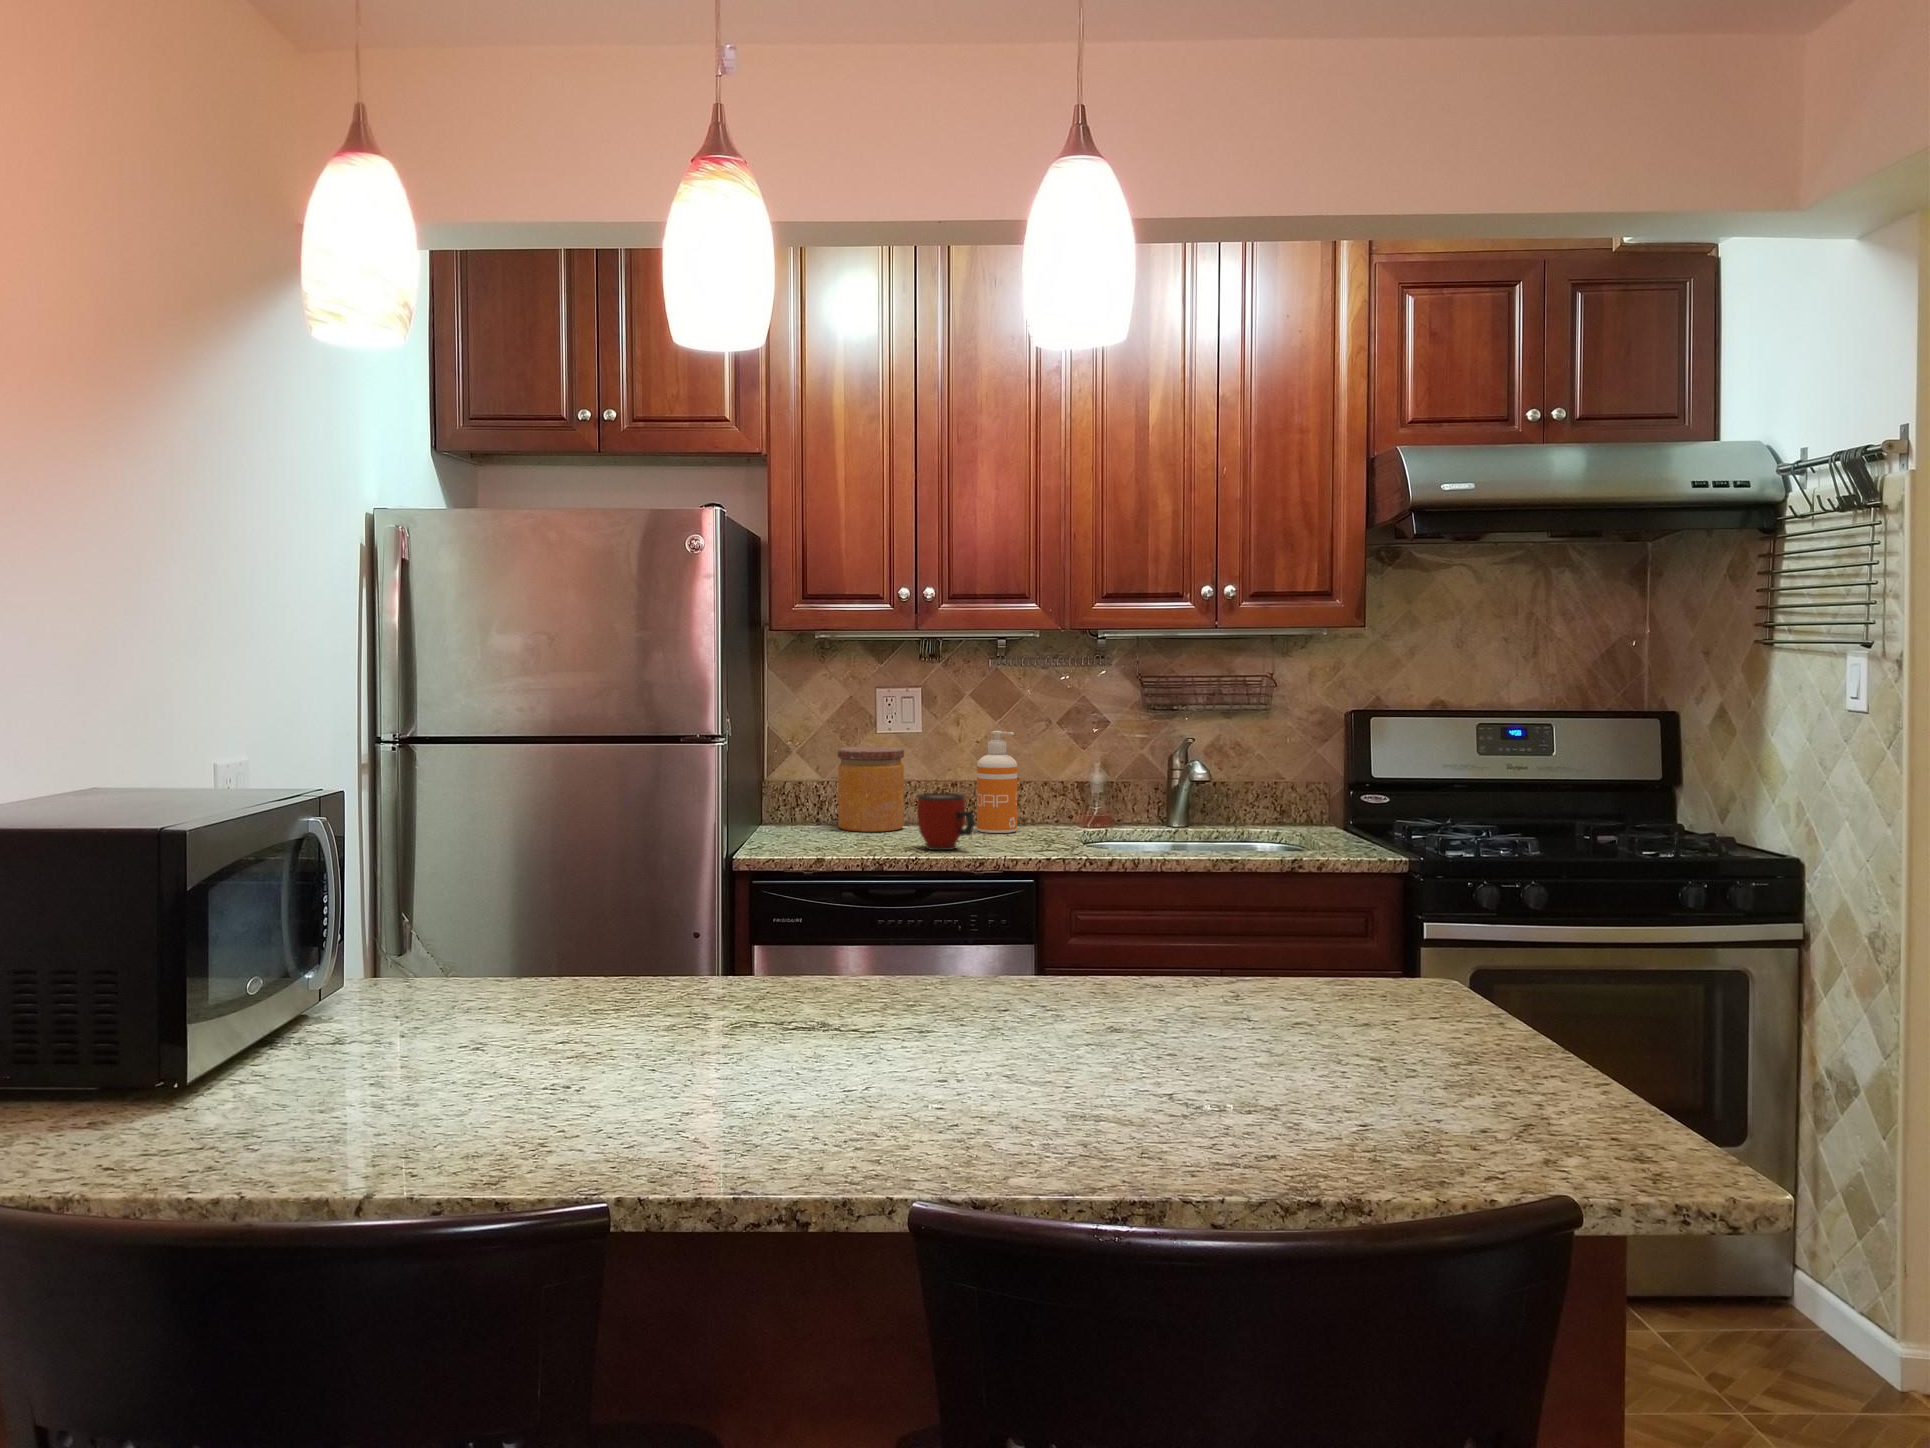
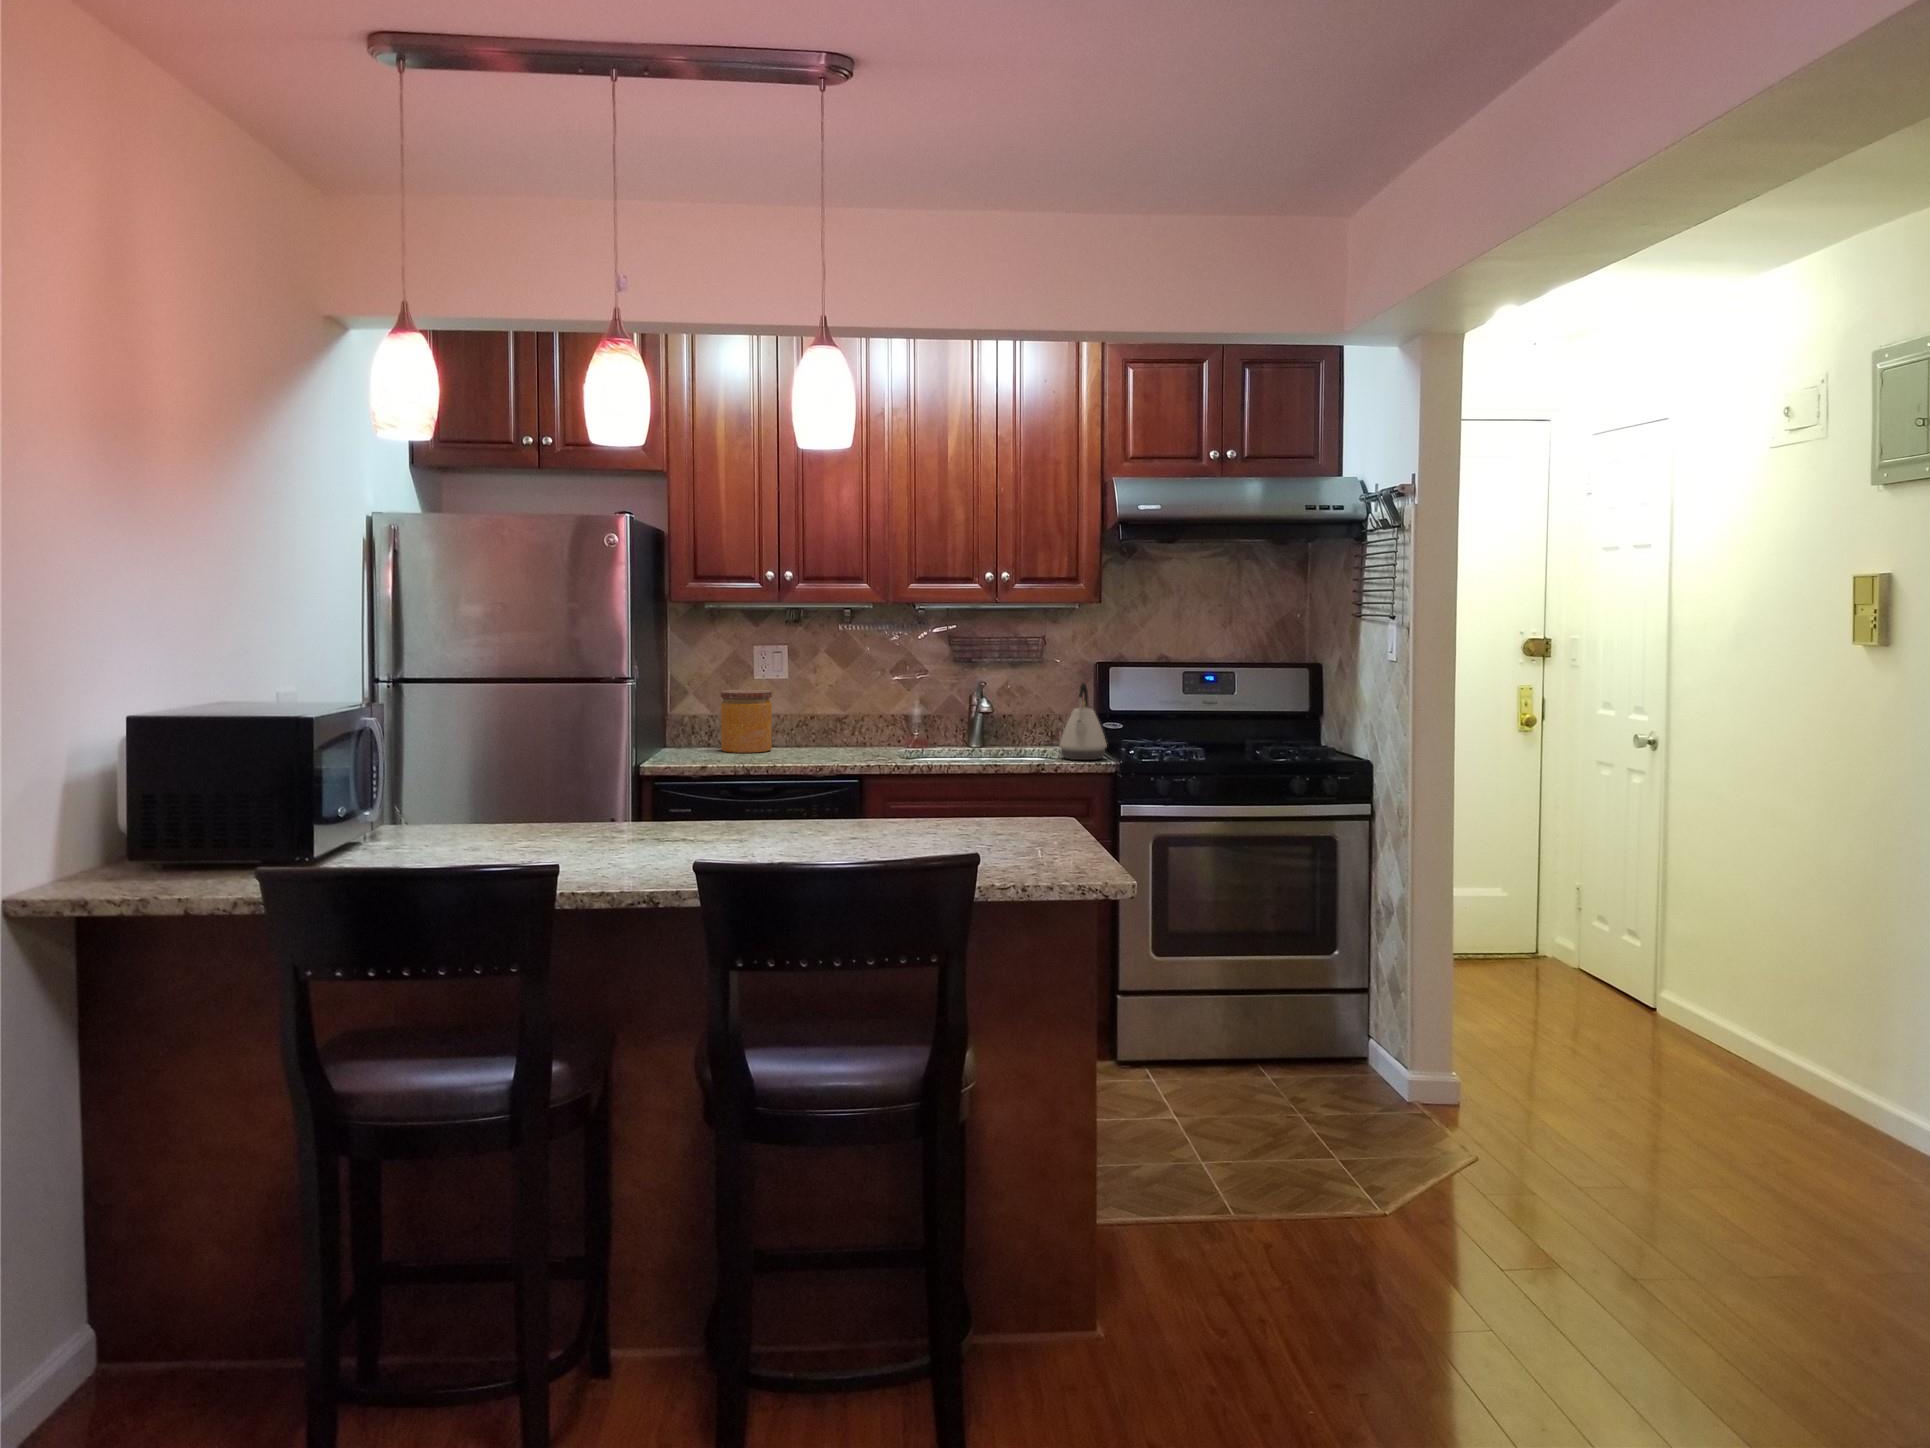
soap dispenser: present [977,731,1017,833] -> none [827,677,857,753]
kettle: none [1302,739,1373,849] -> present [1060,683,1107,760]
mug: present [917,793,975,850] -> none [776,722,819,763]

